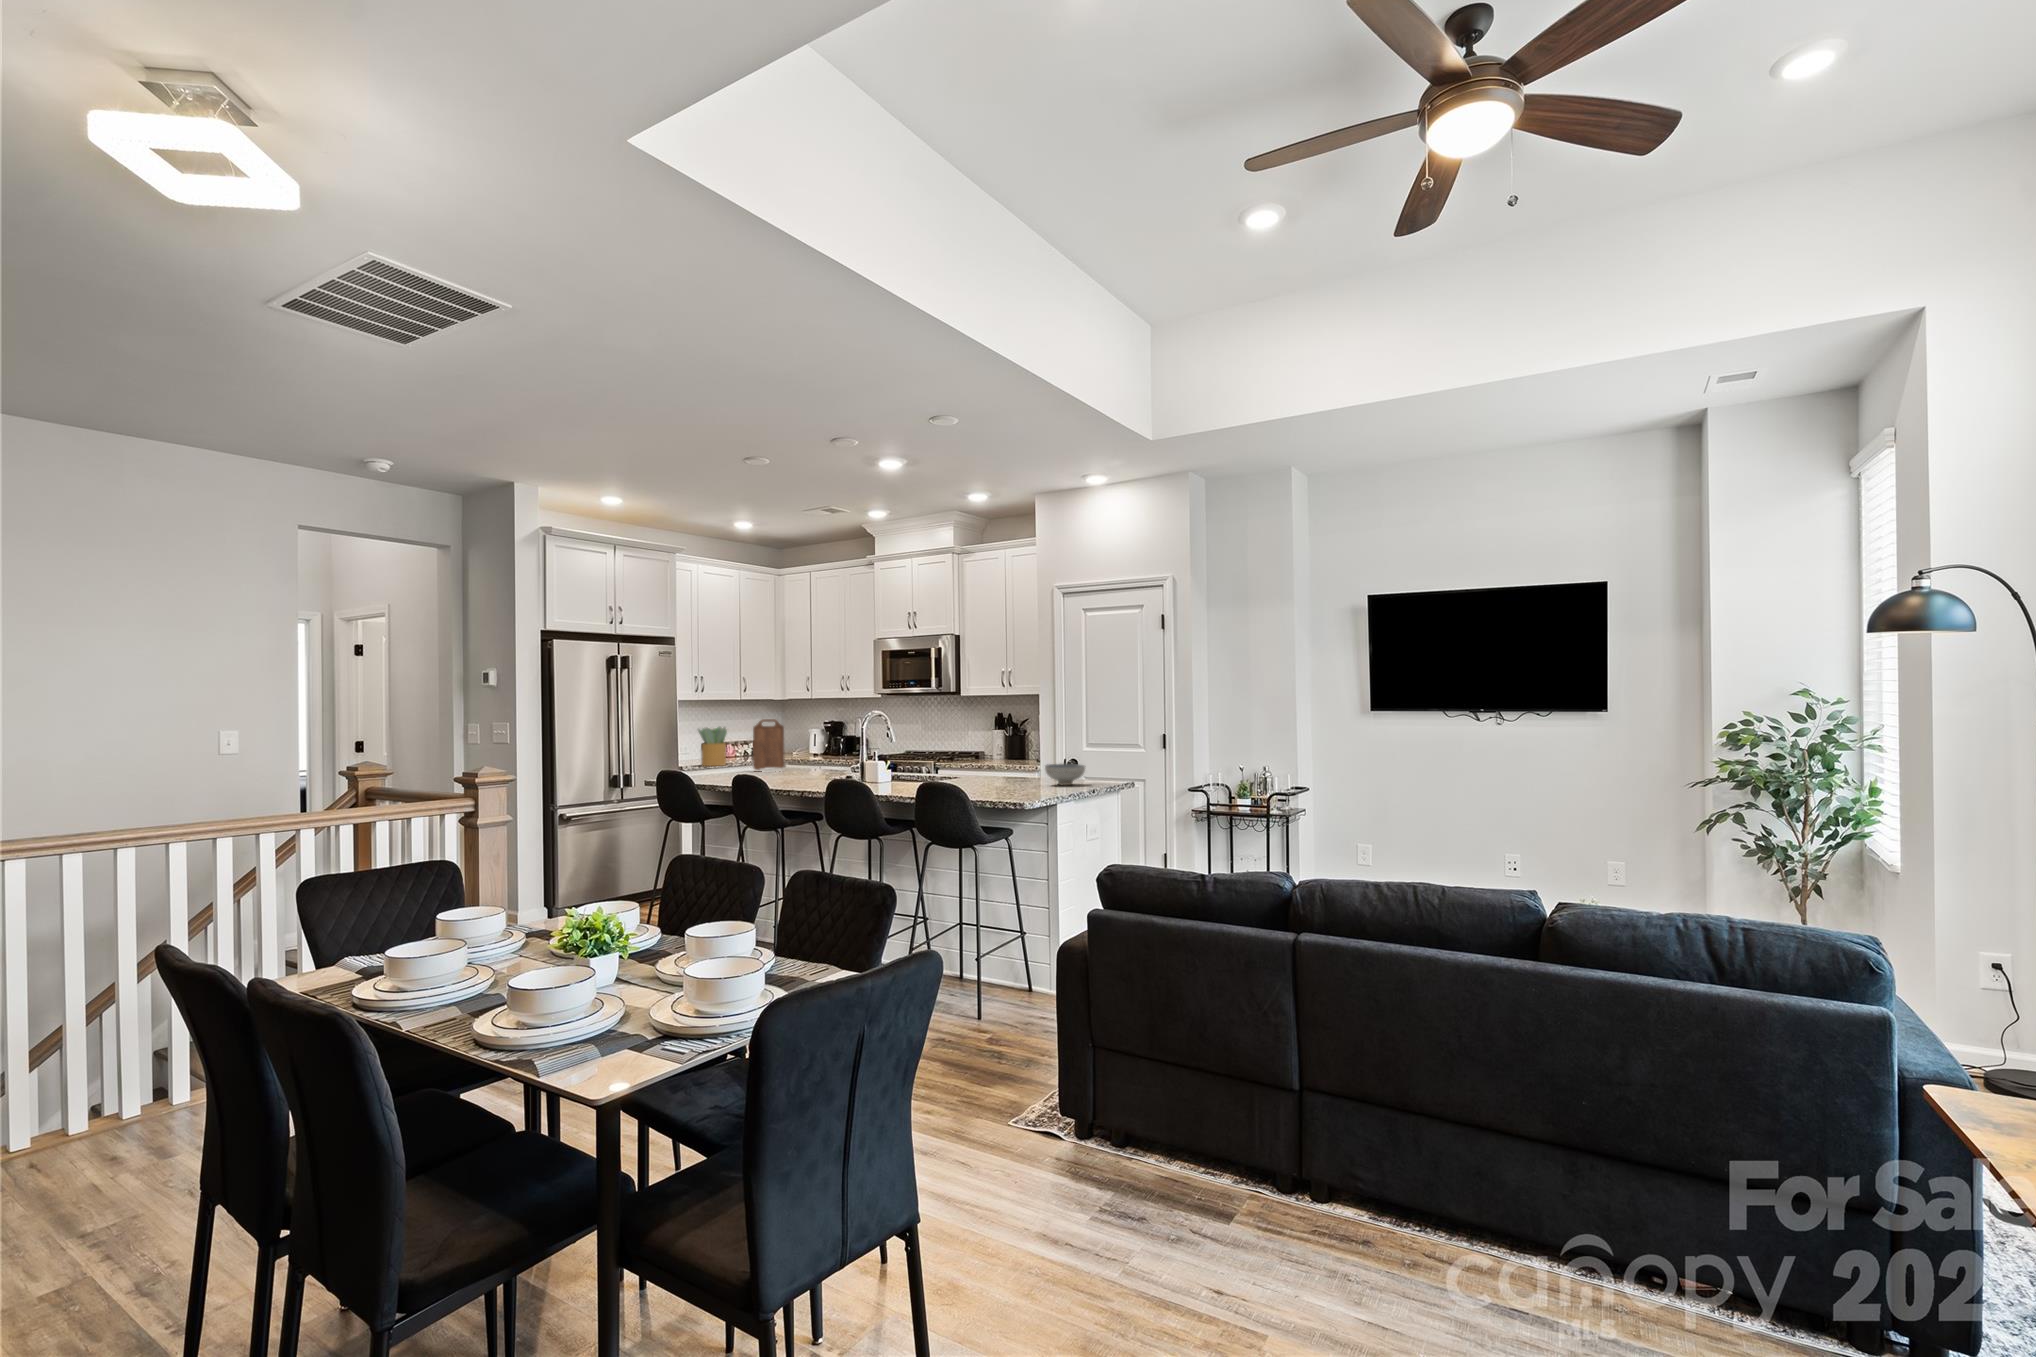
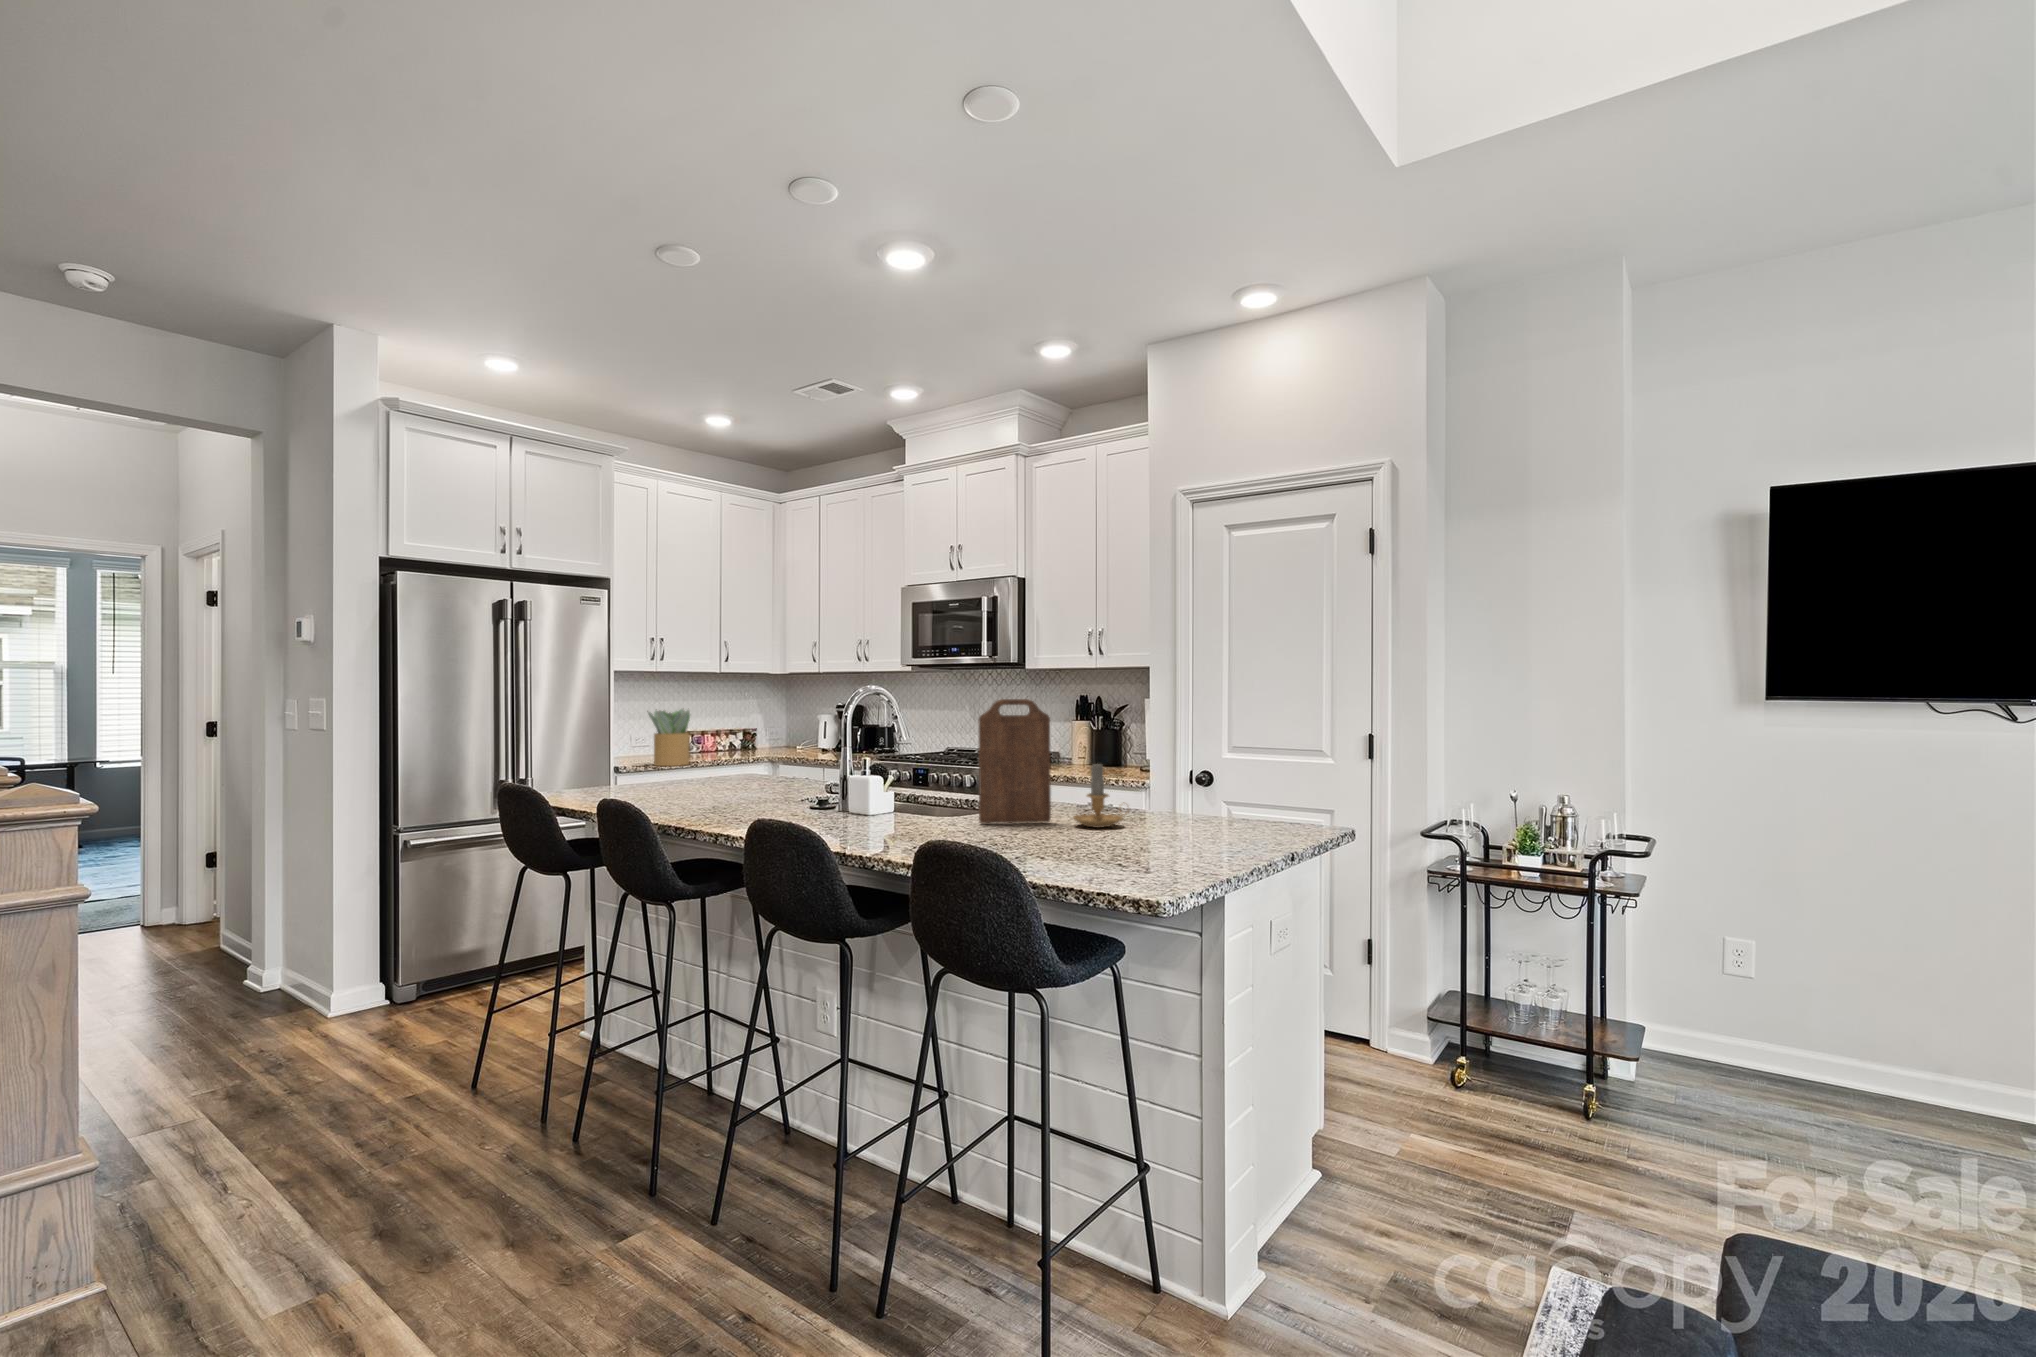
cutting board: present [753,719,784,770] -> present [978,699,1051,824]
candle: none [990,748,1020,783] -> present [1074,764,1123,827]
ceramic bowl: present [1045,764,1085,785] -> none [1183,794,1267,841]

